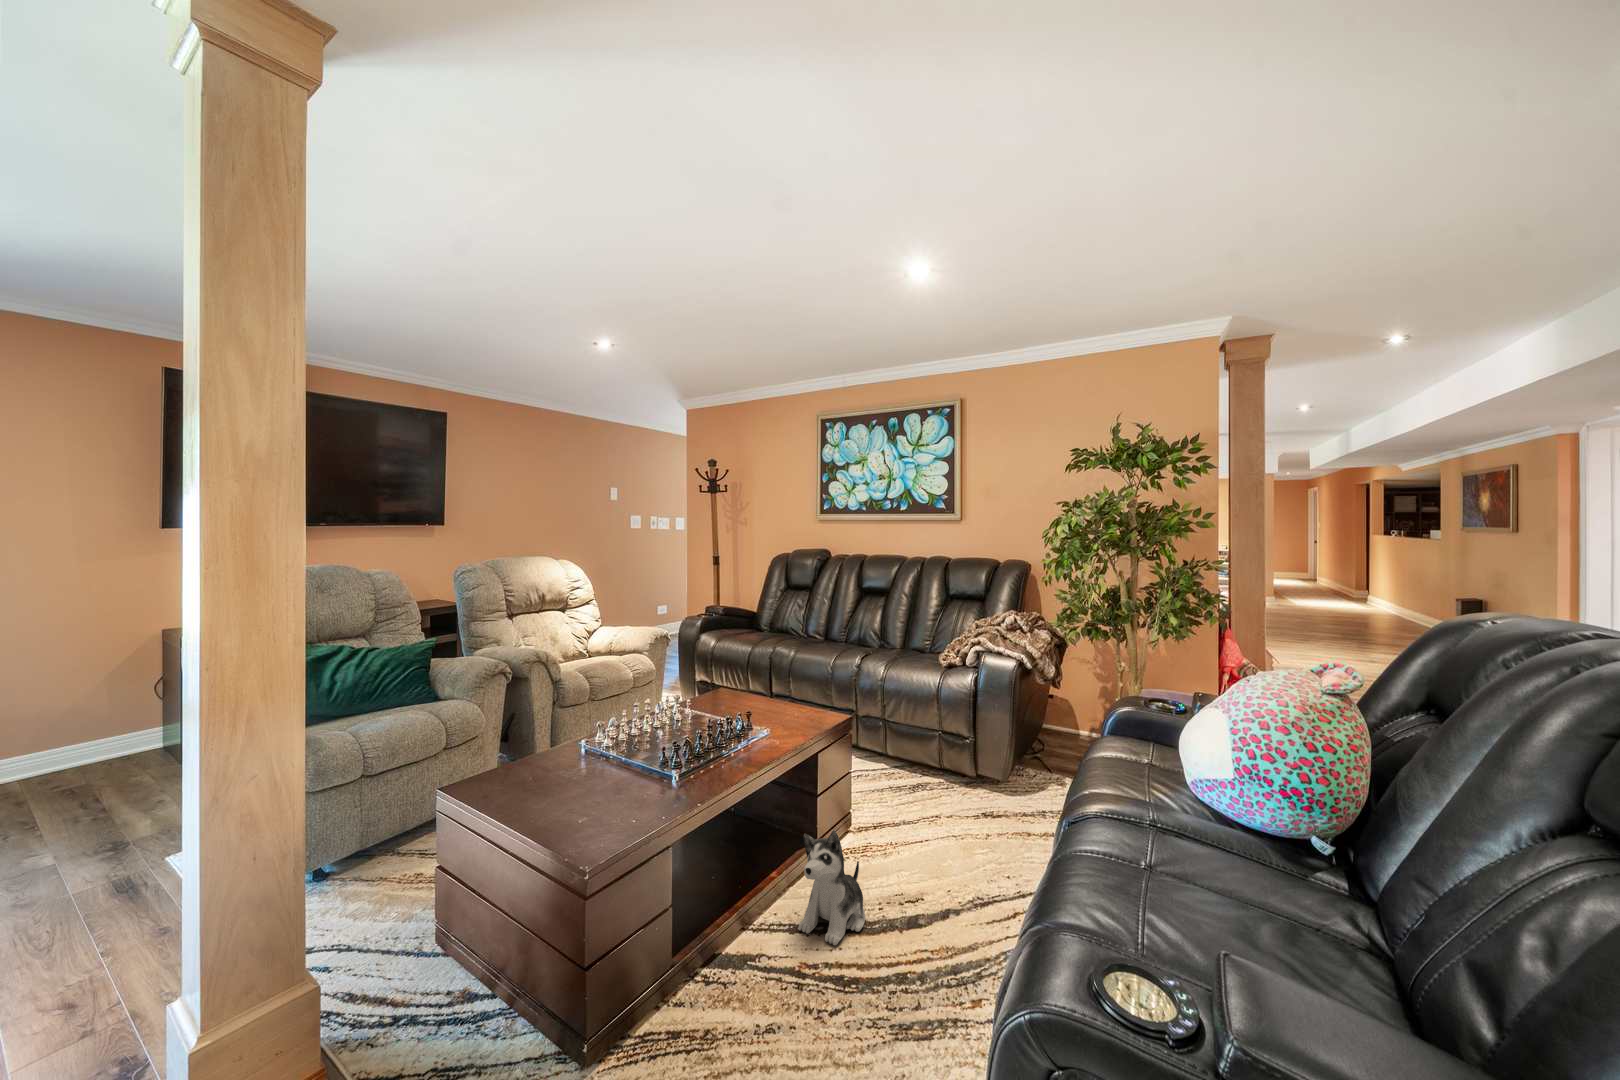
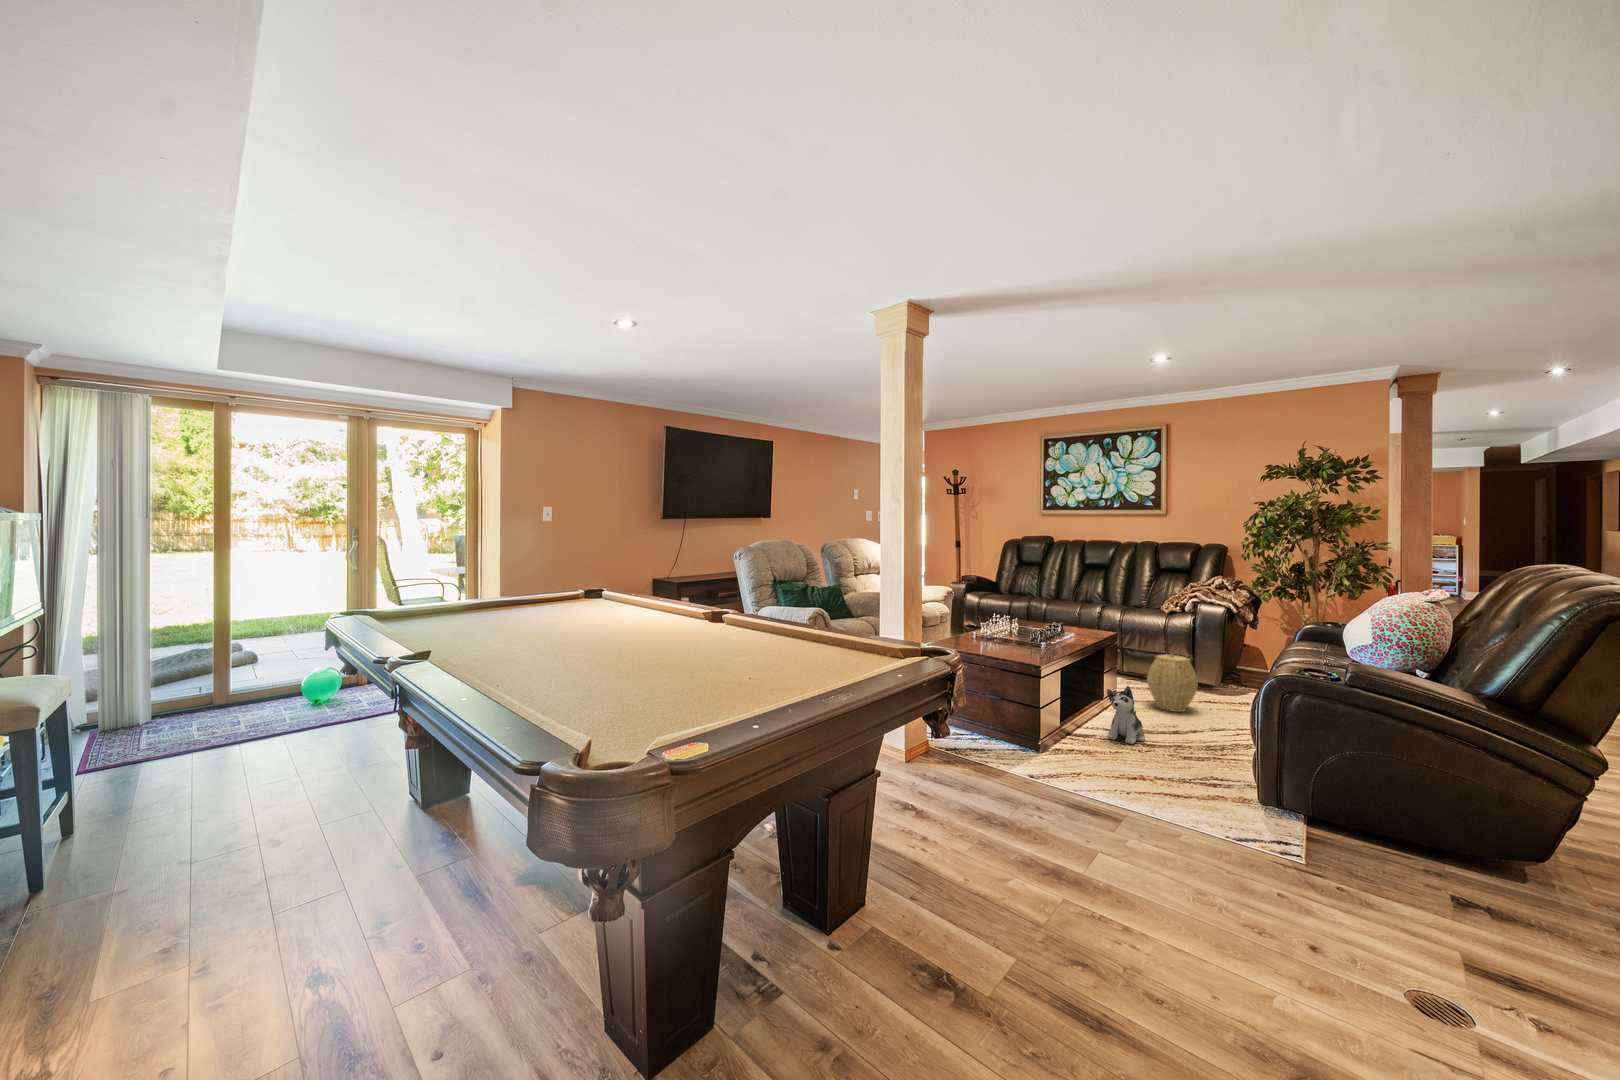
woven basket: none [903,736,973,832] -> present [1147,655,1198,712]

